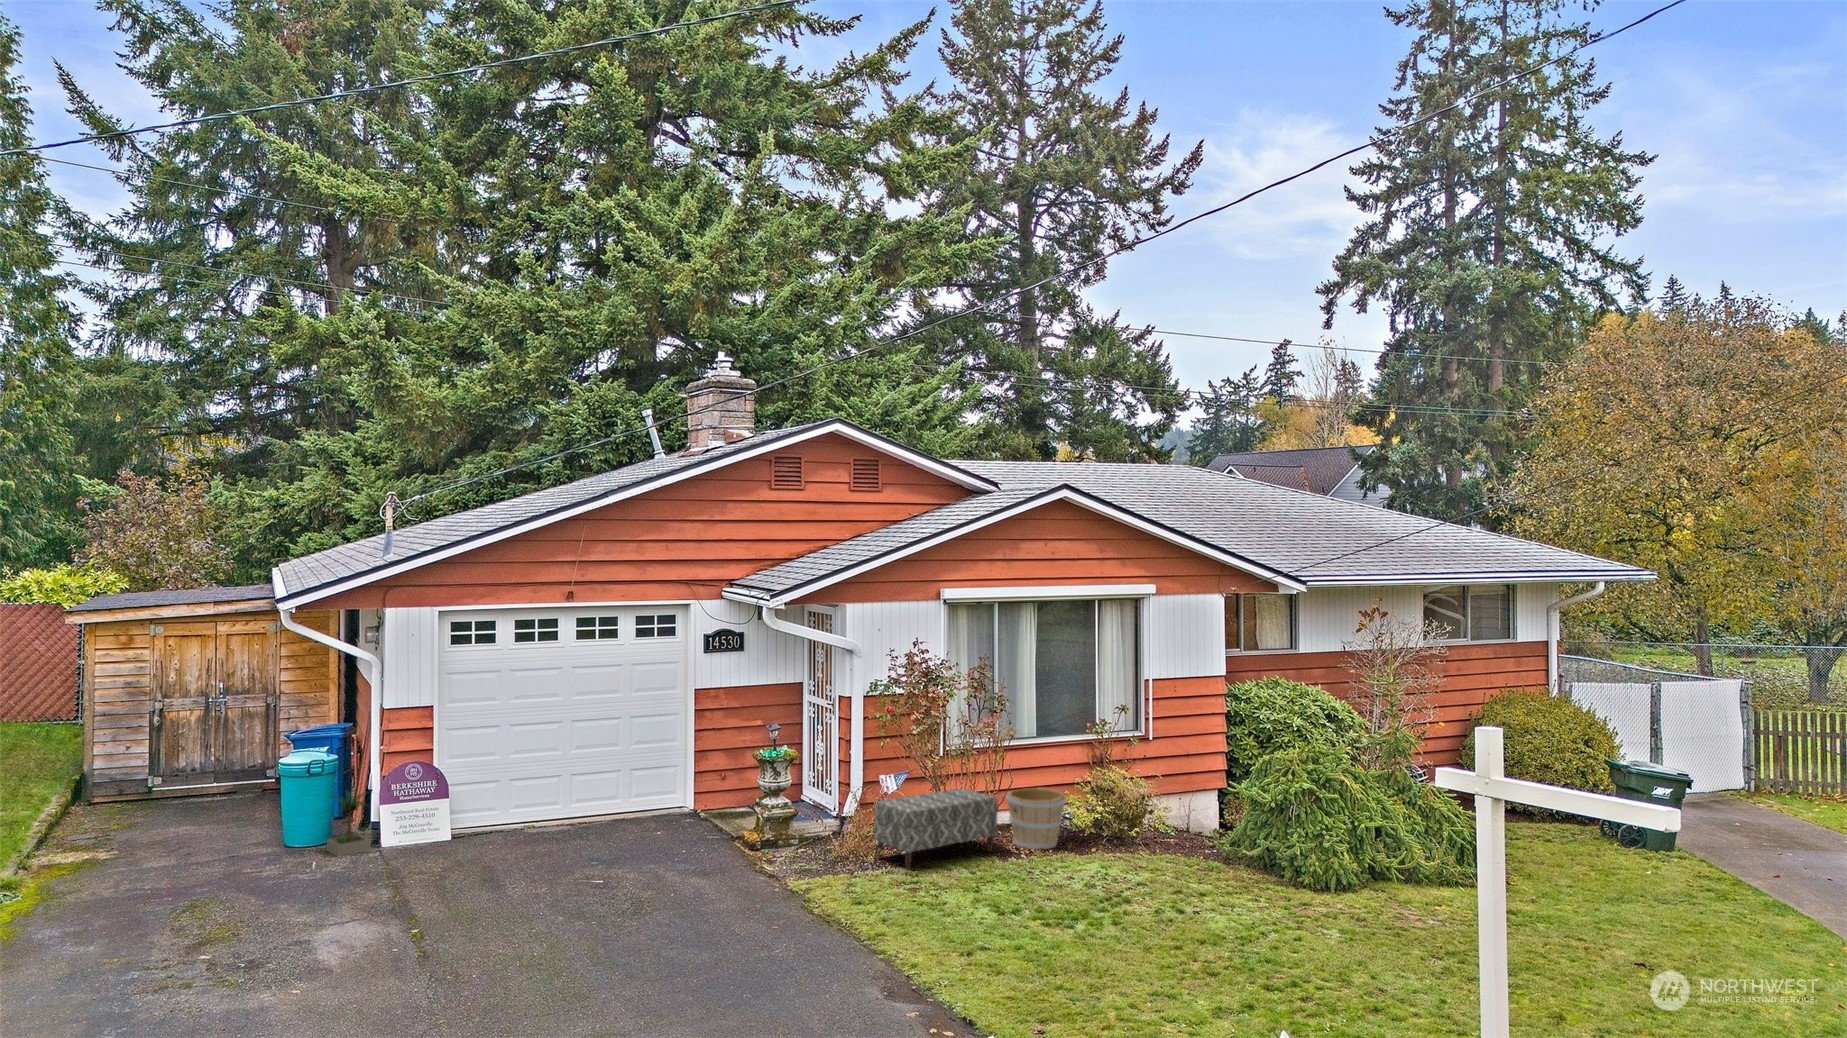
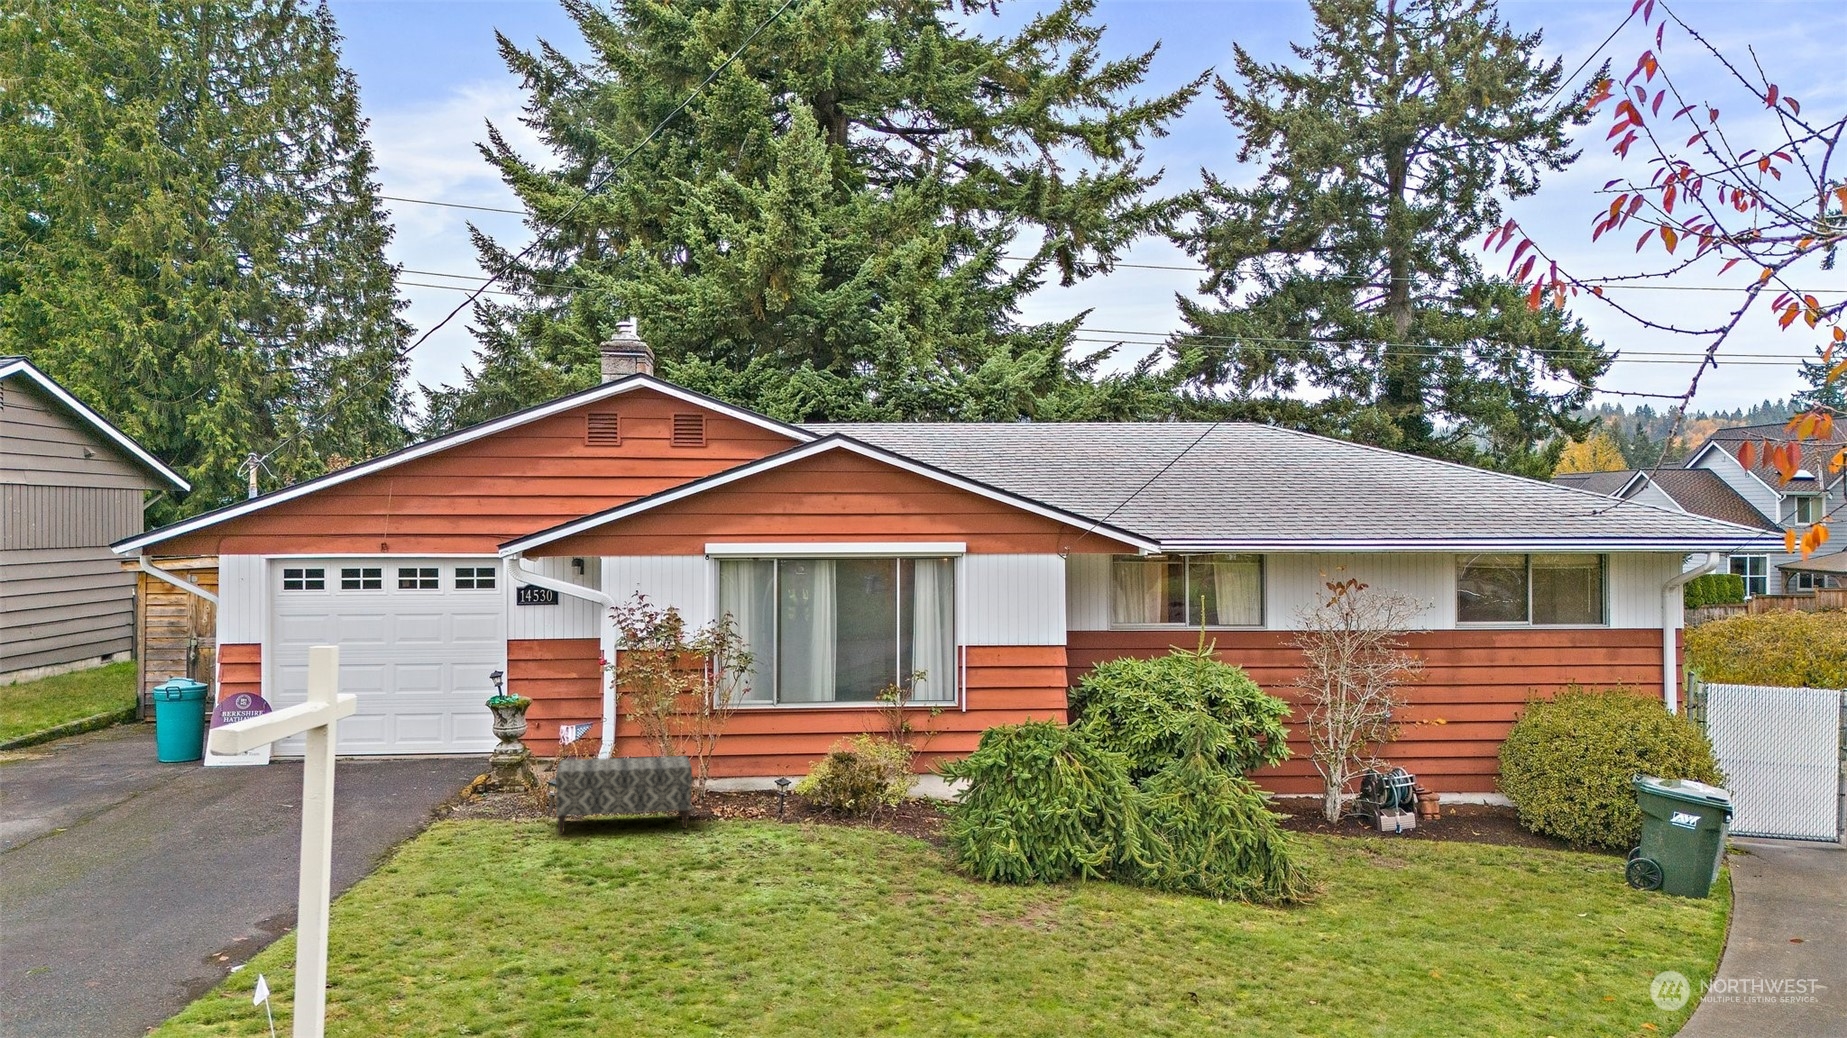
wooden bucket: present [1006,787,1066,850] -> none [718,763,788,832]
potted plant: present [327,792,371,857] -> none [159,714,210,773]

